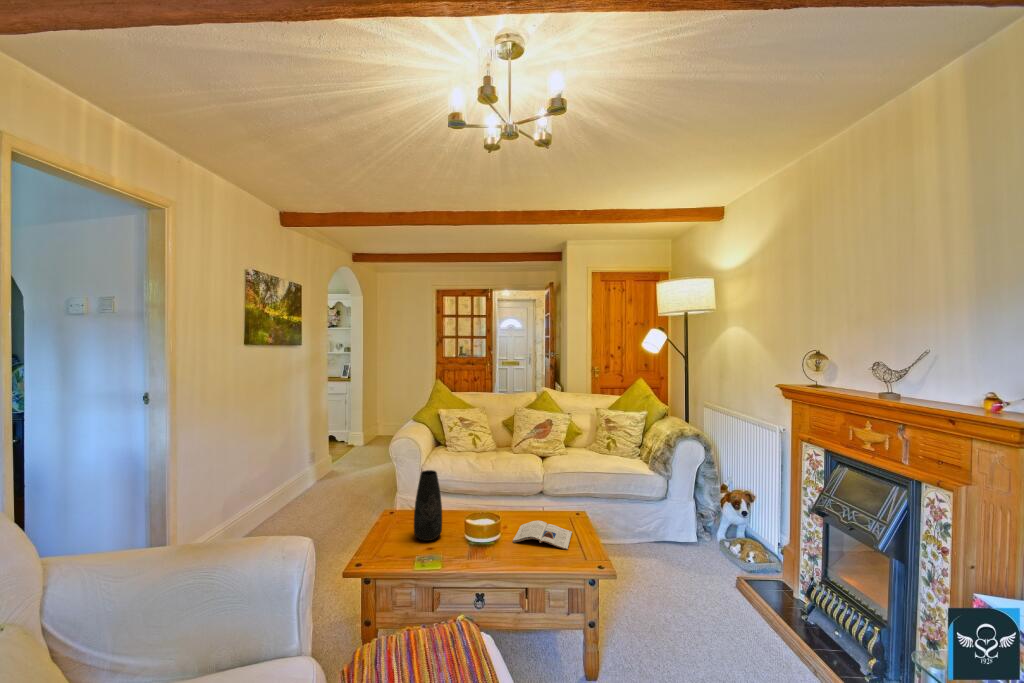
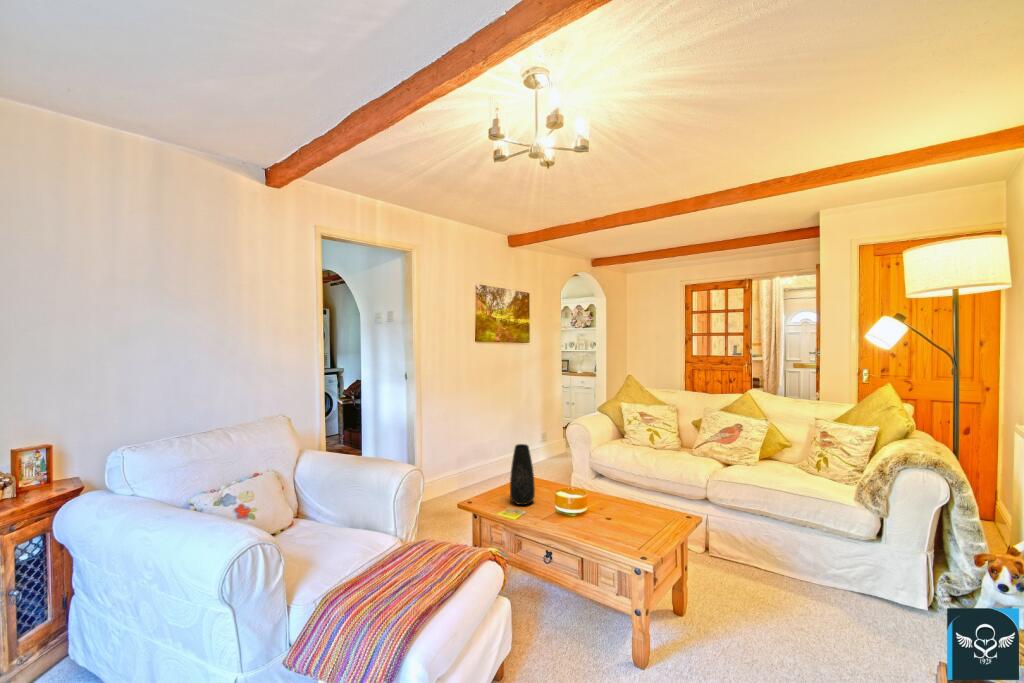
magazine: present [513,521,572,550] -> none [582,513,651,545]

